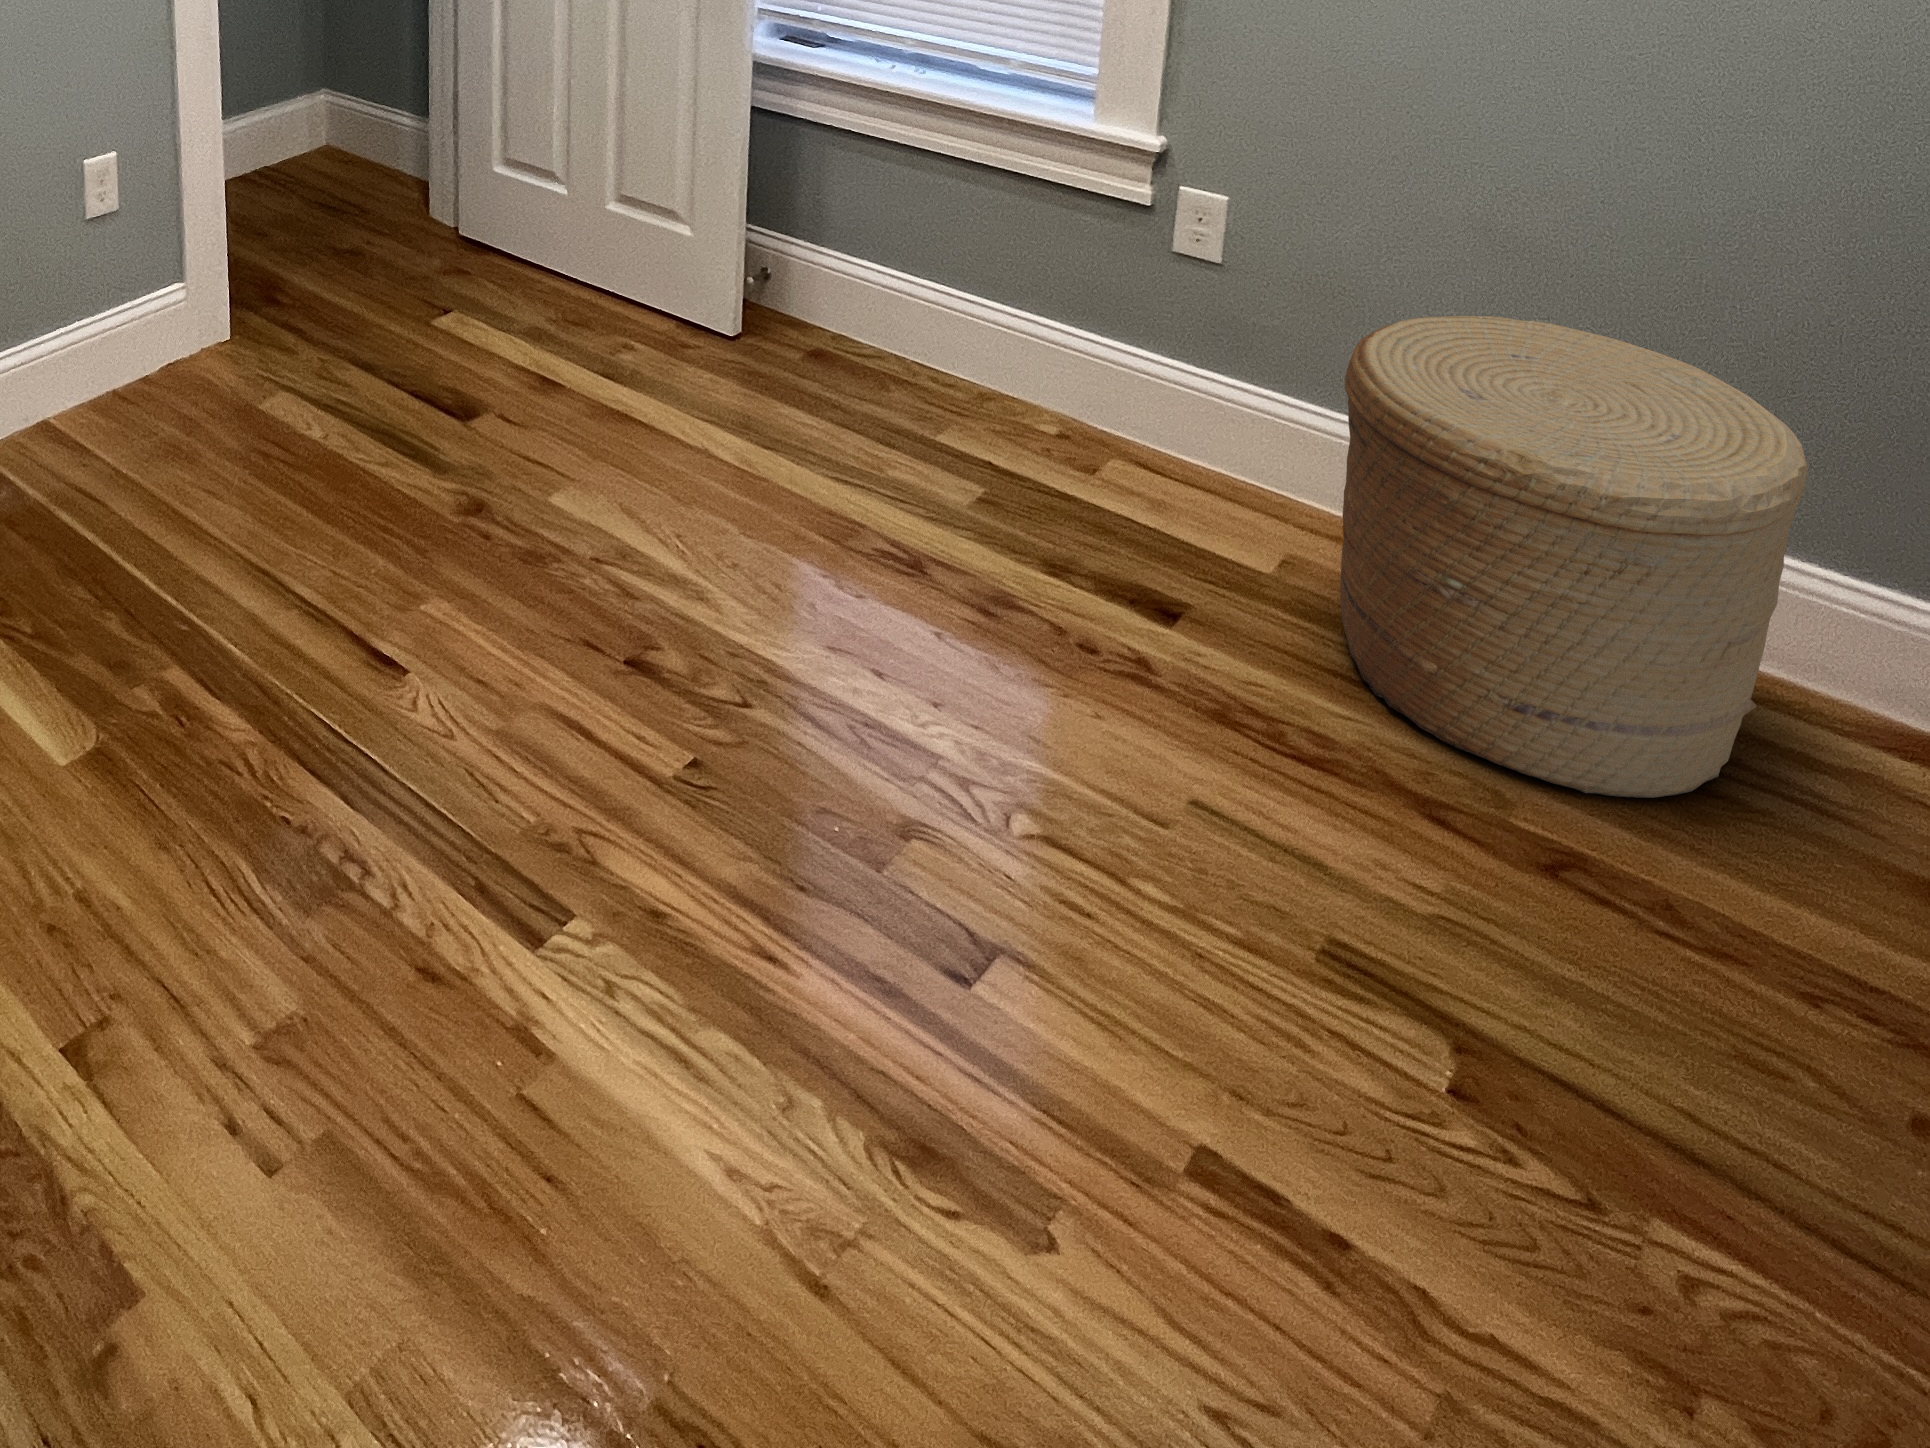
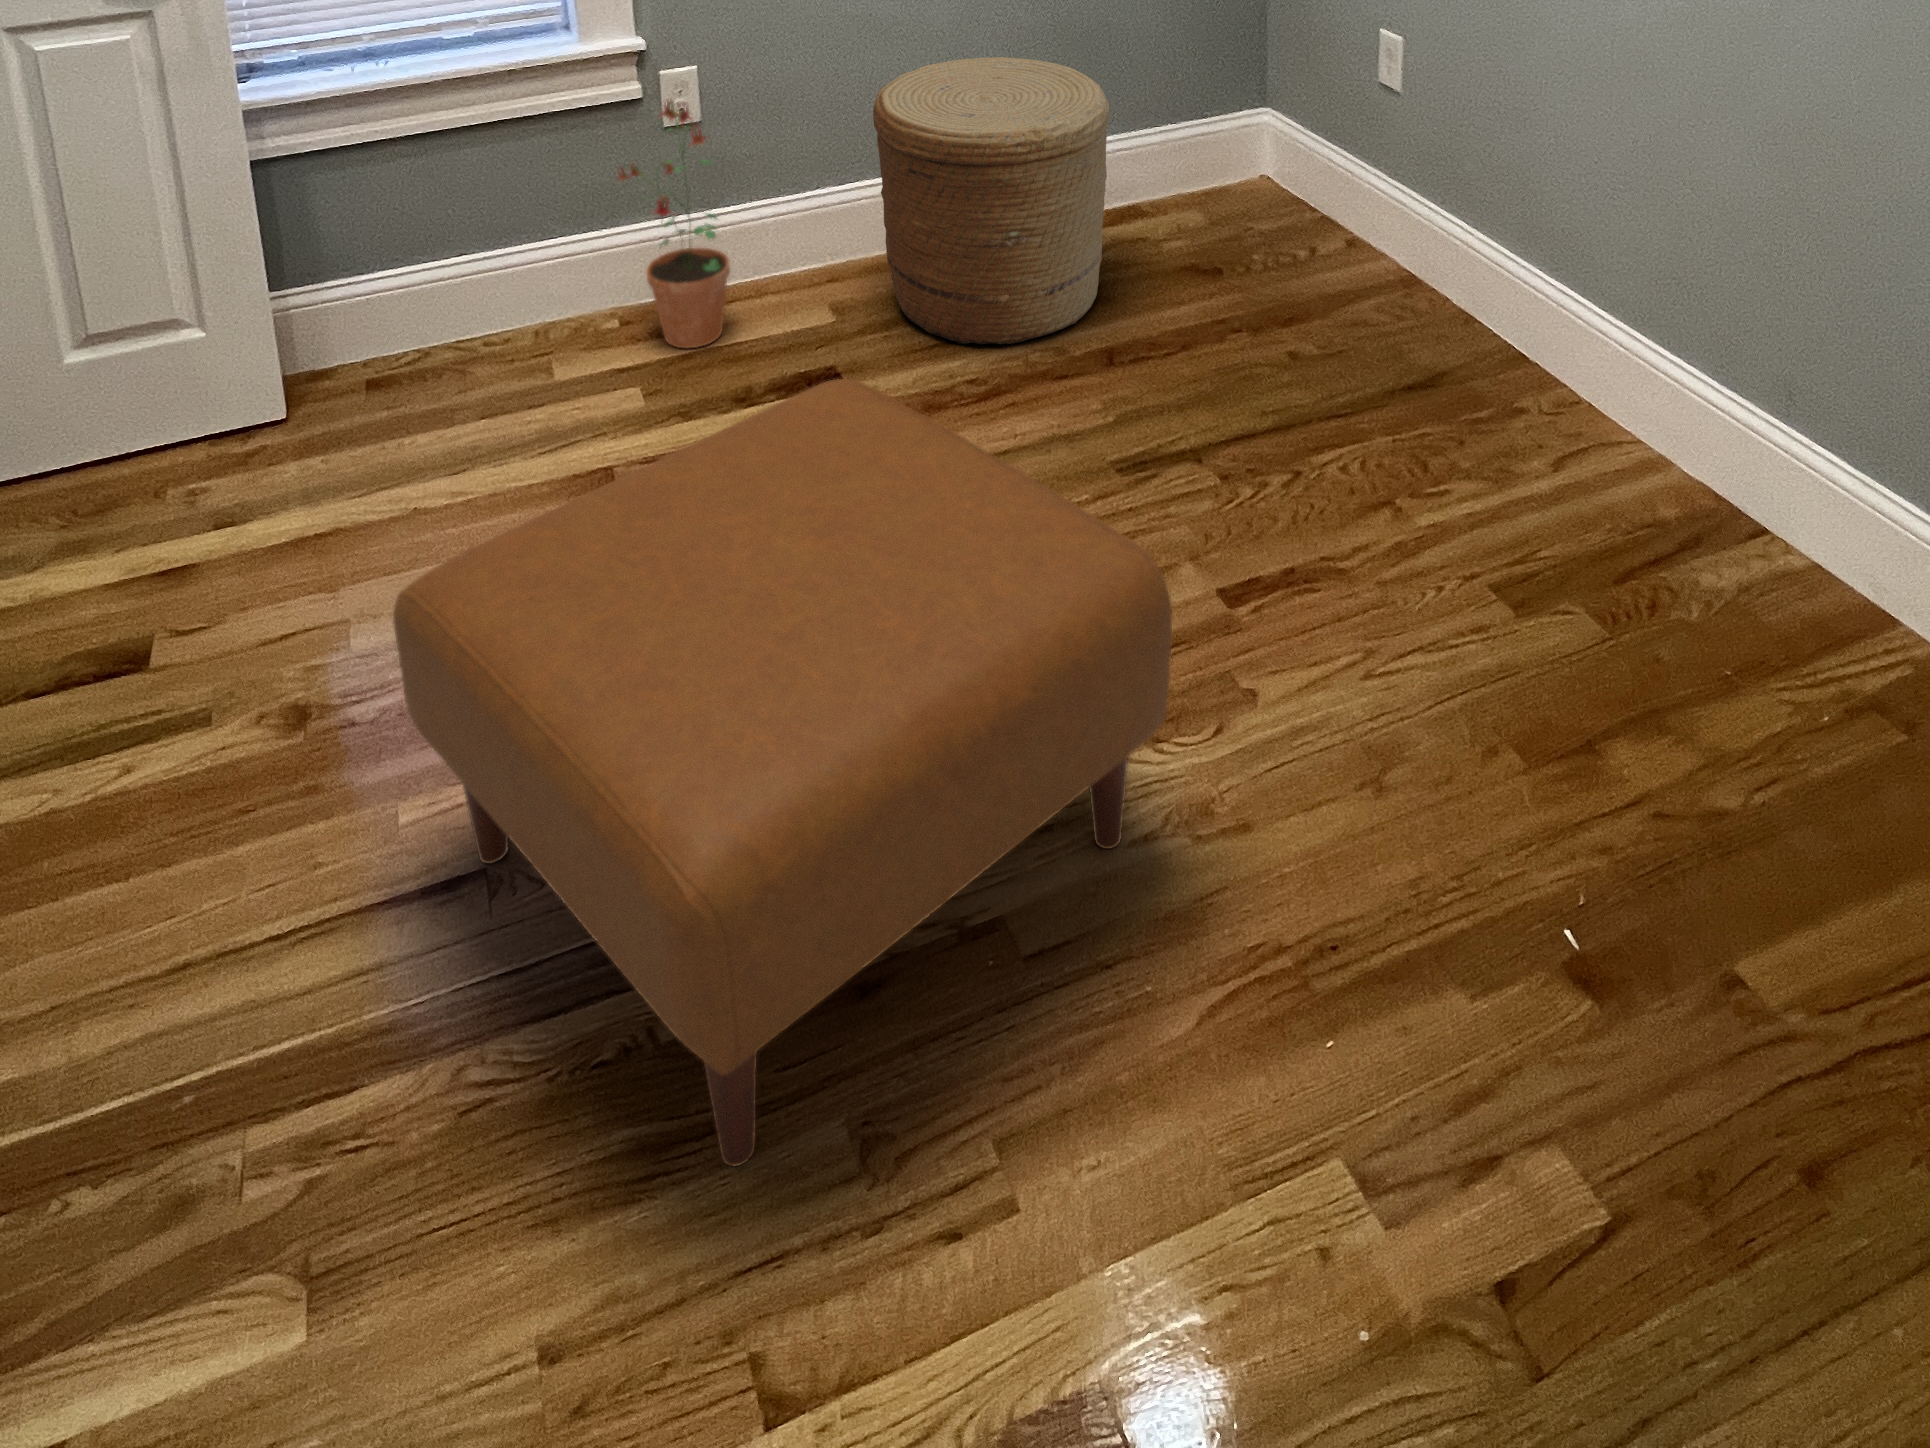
potted plant: none [1054,212,1175,501] -> present [619,99,730,348]
ottoman: none [170,412,873,1147] -> present [393,379,1172,1166]

